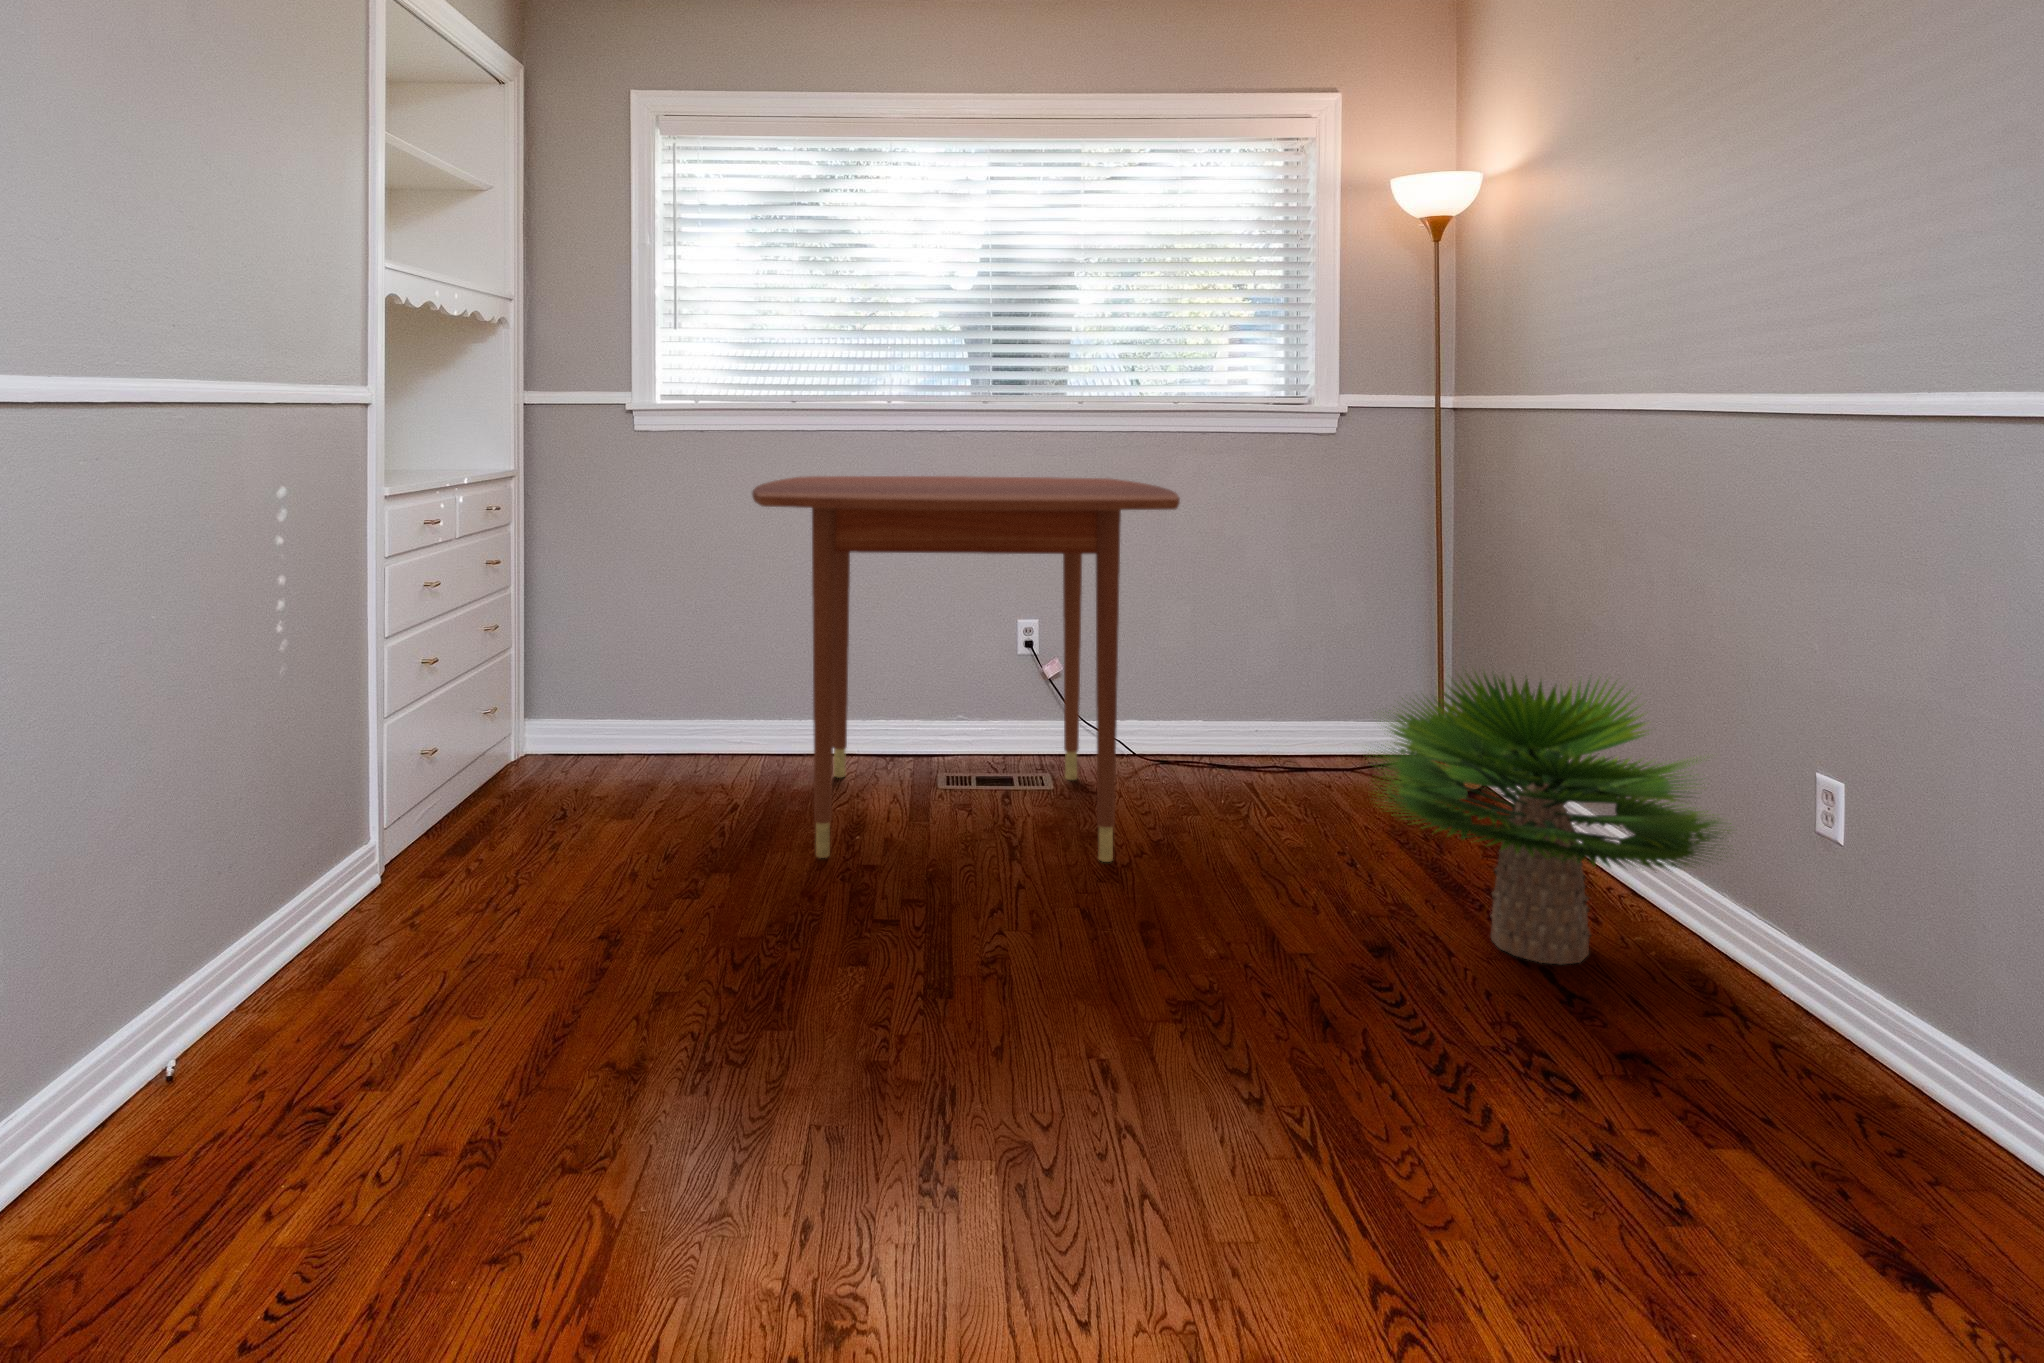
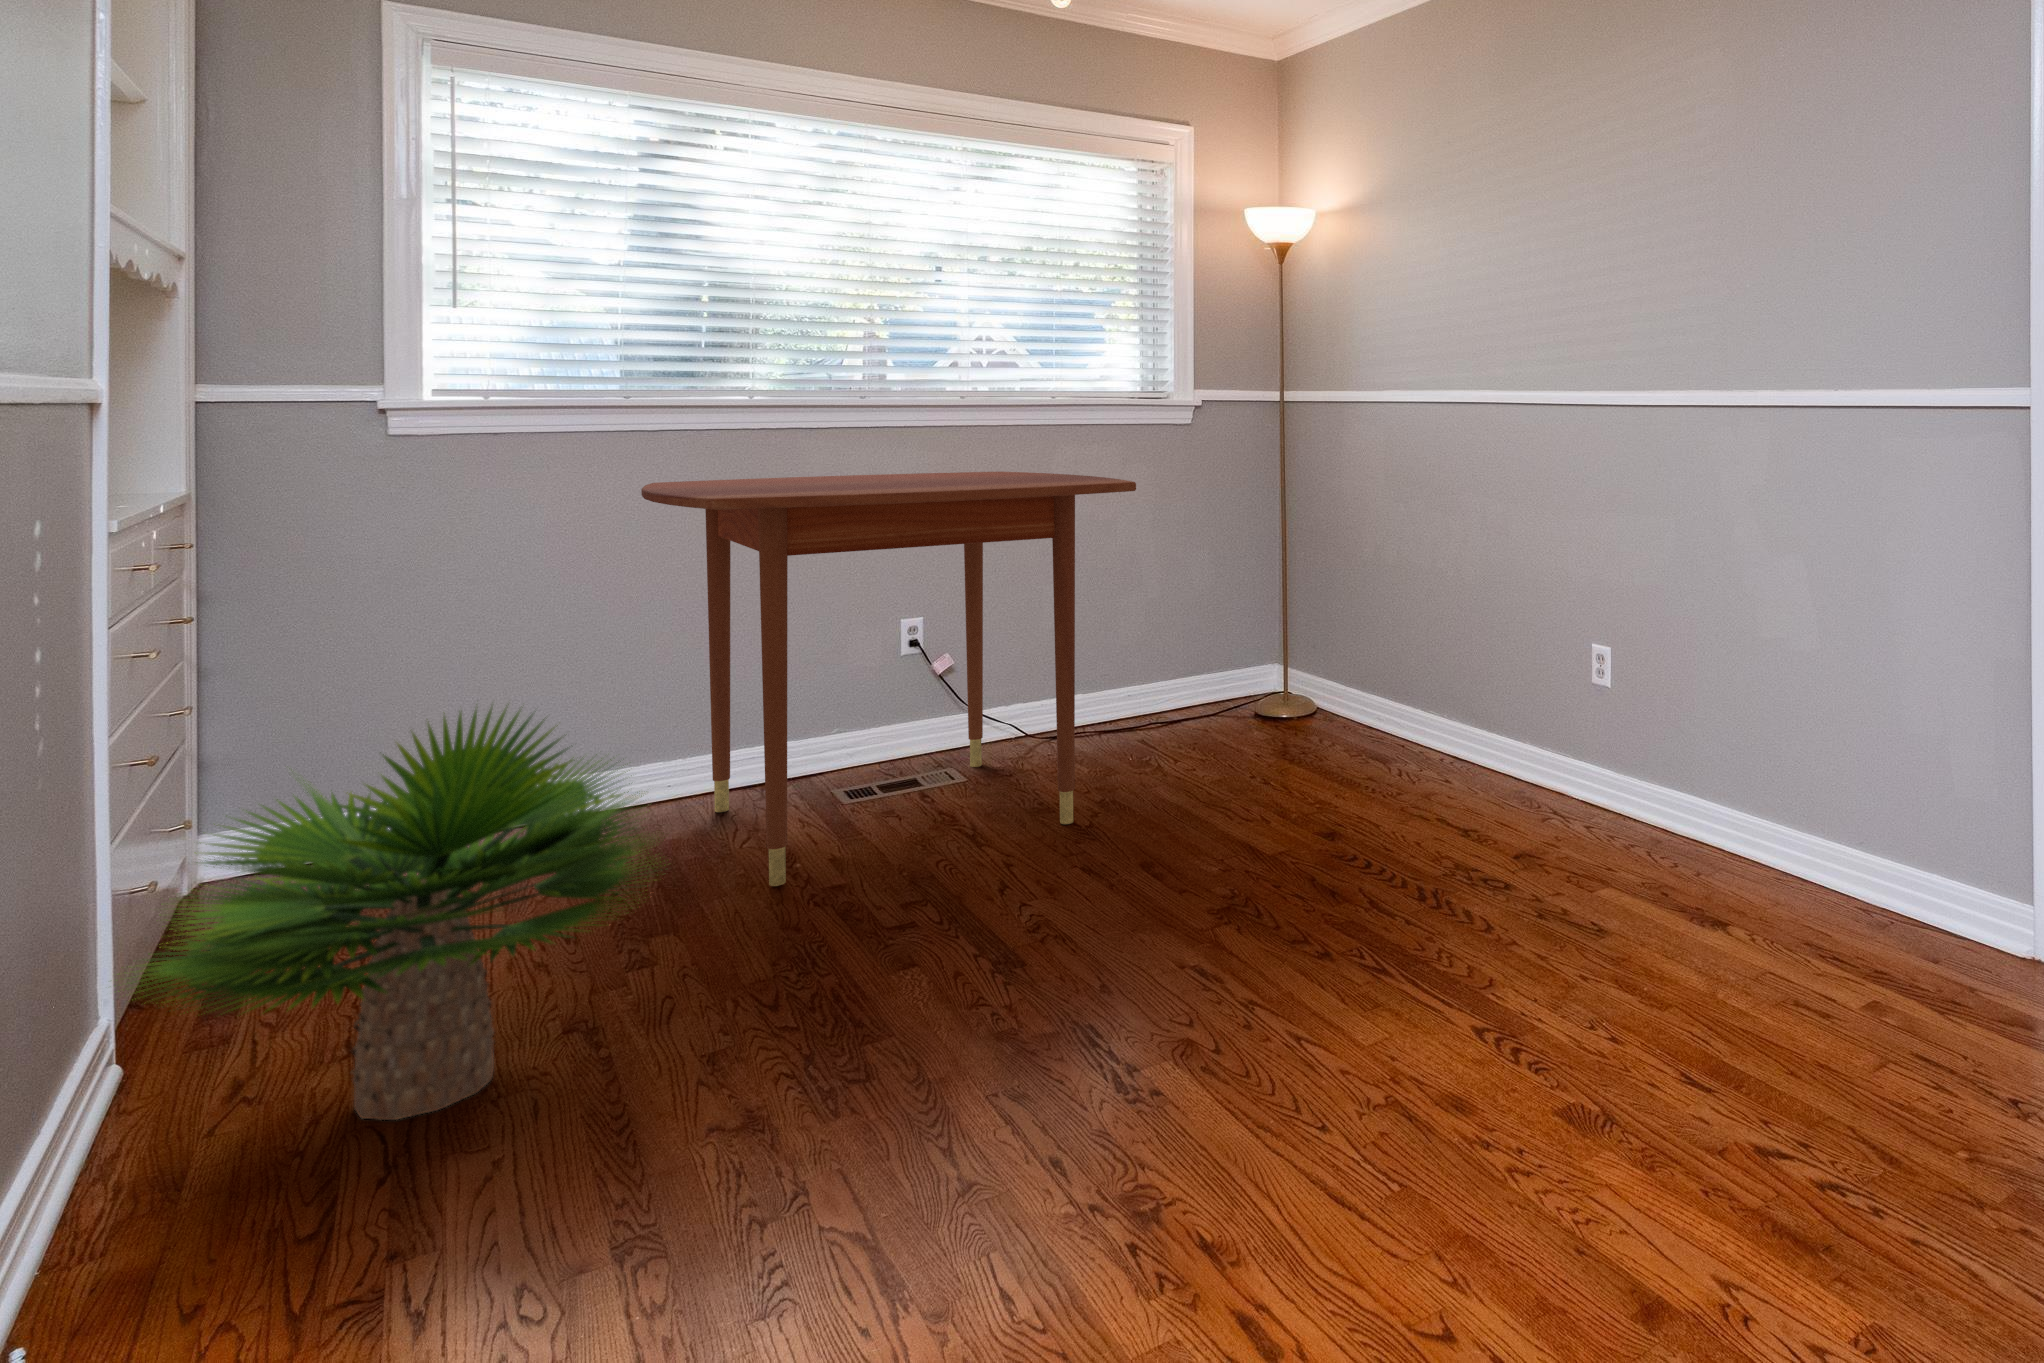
potted plant: present [1368,674,1731,964] -> present [118,704,646,1120]

